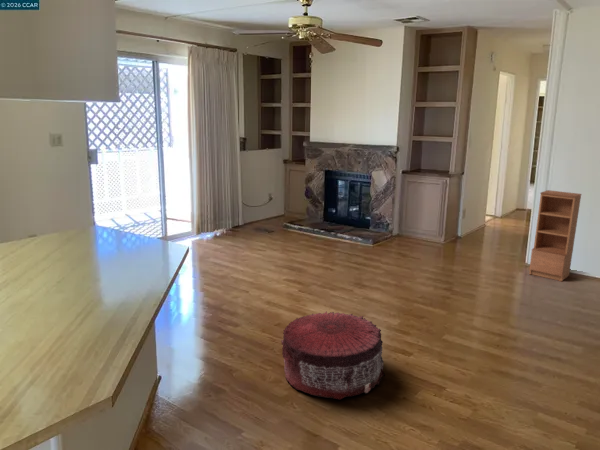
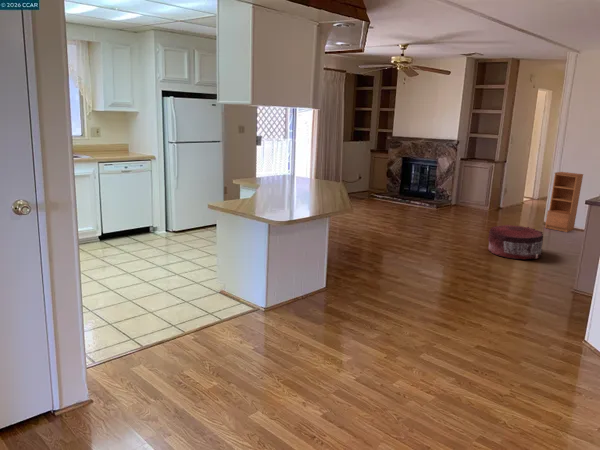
pouf: present [281,312,385,399] -> present [488,225,543,259]

